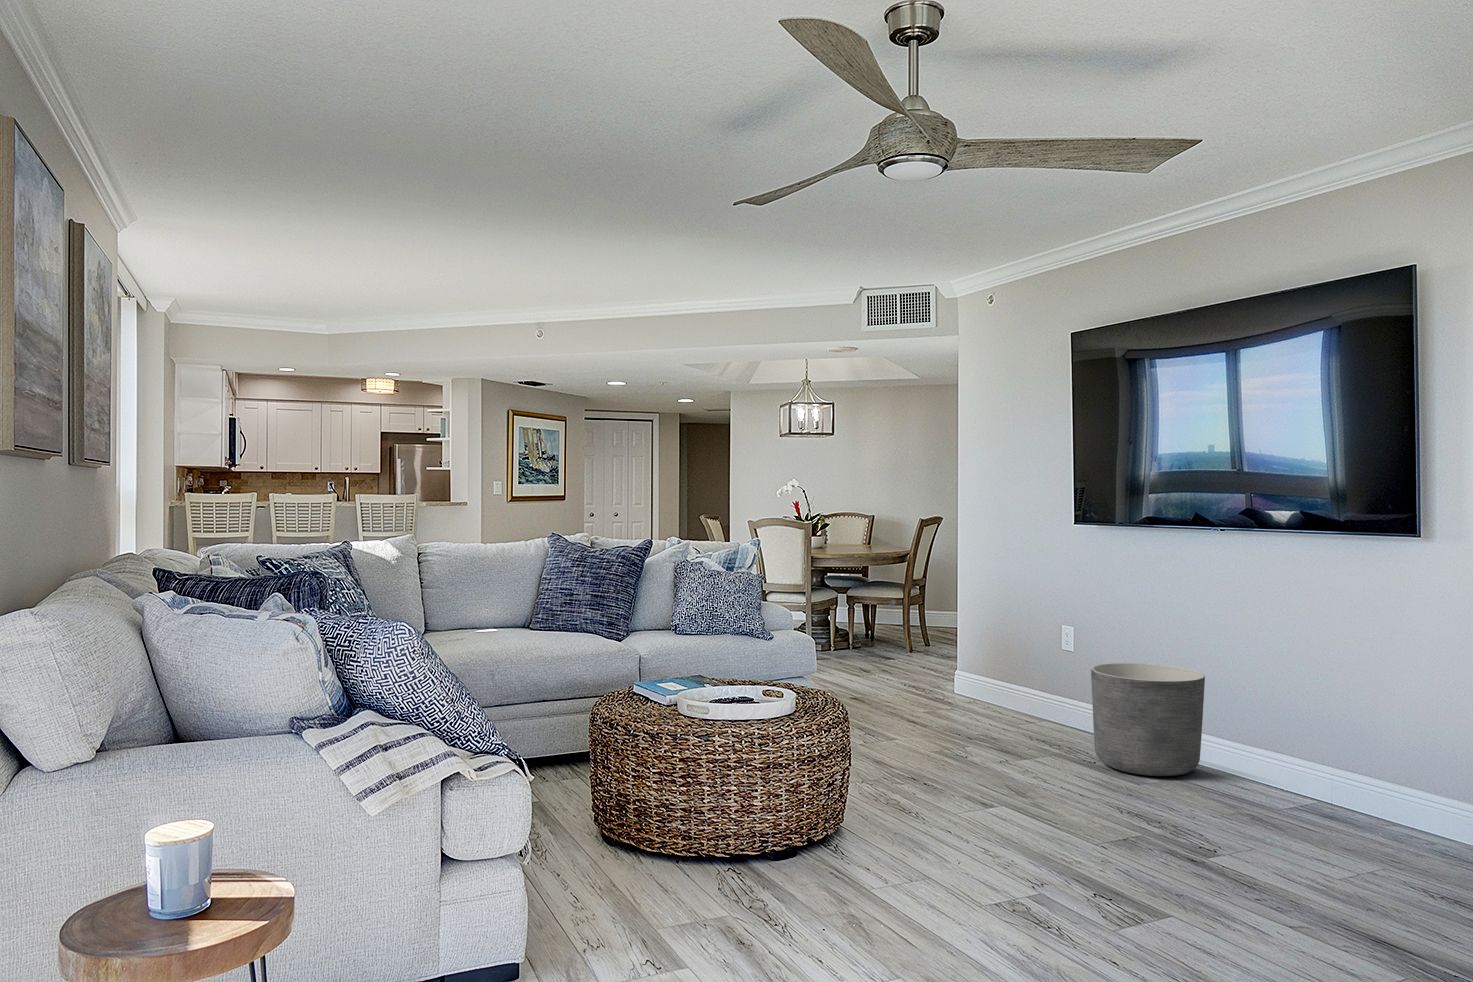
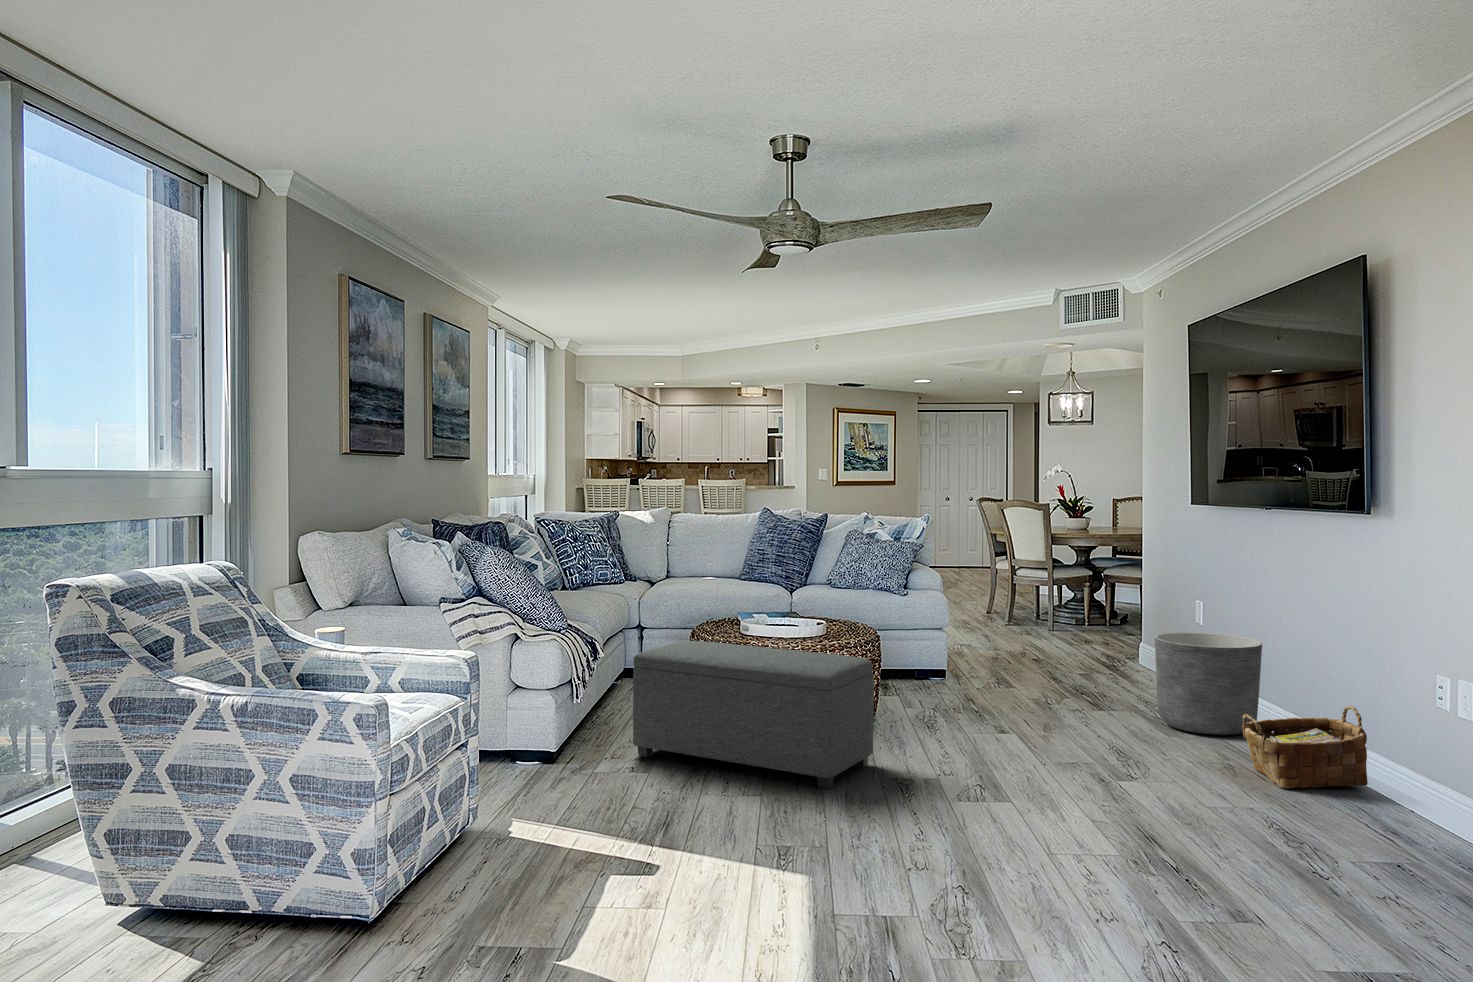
woven basket: none [1272,738,1404,839] -> present [1242,706,1368,789]
ottoman: none [617,739,967,945] -> present [633,641,874,789]

